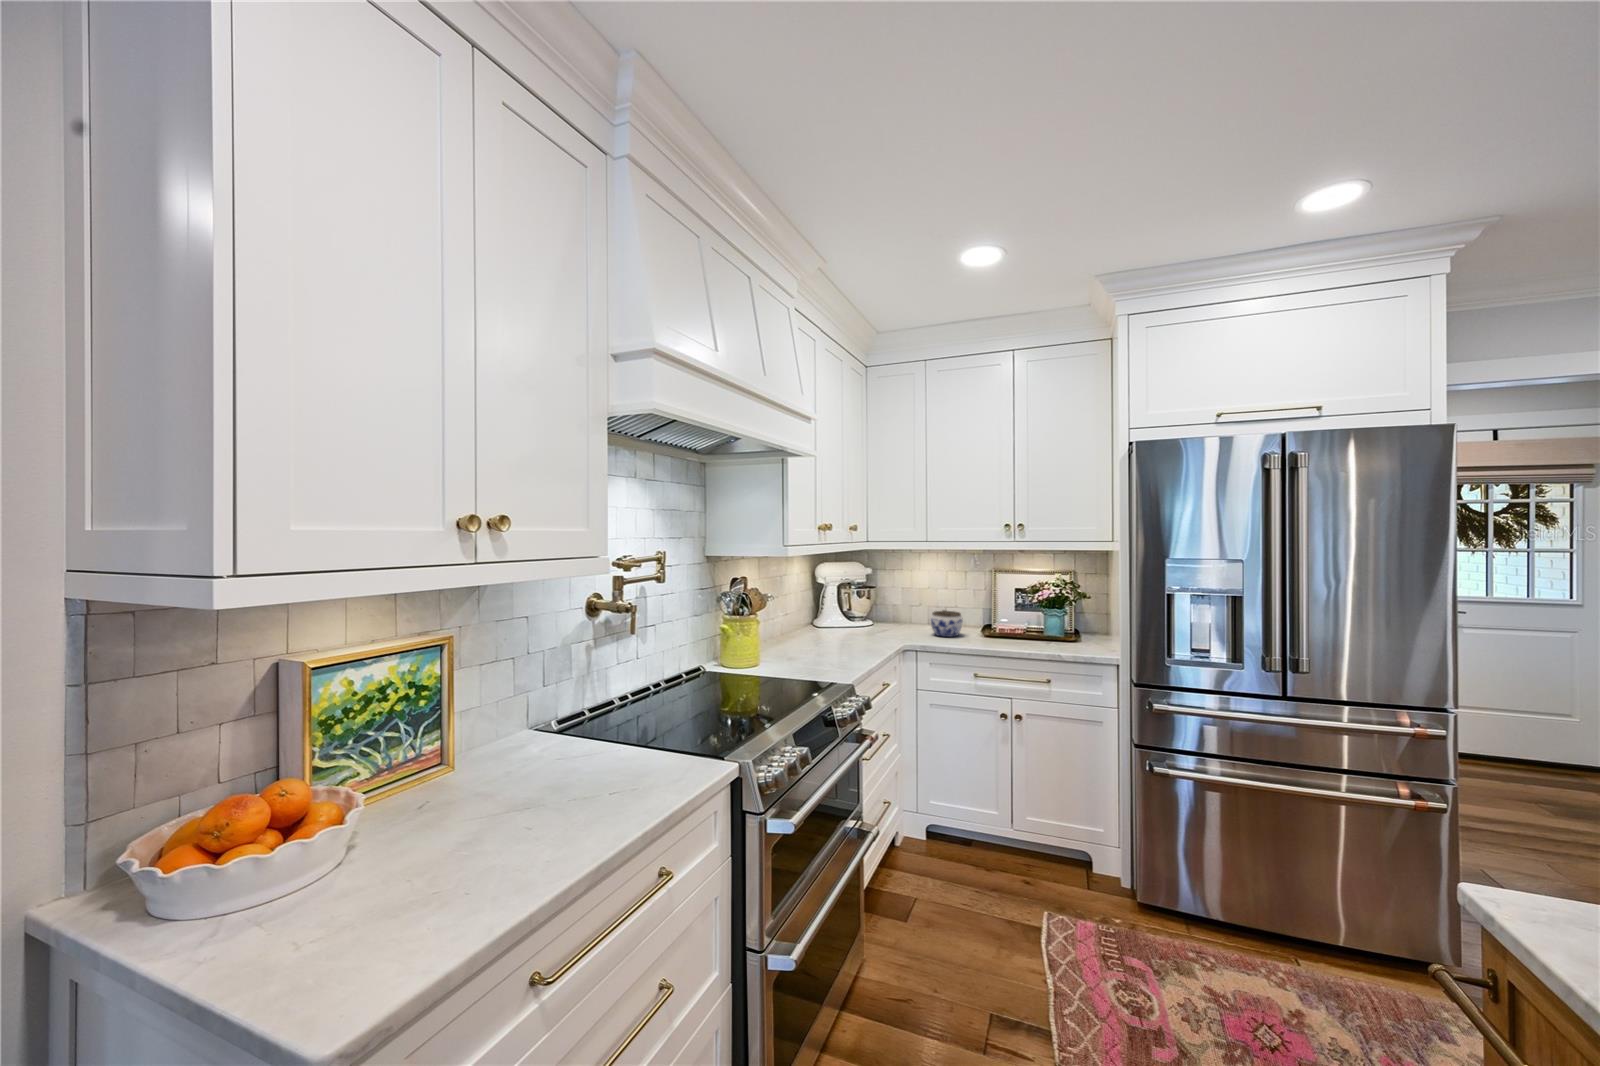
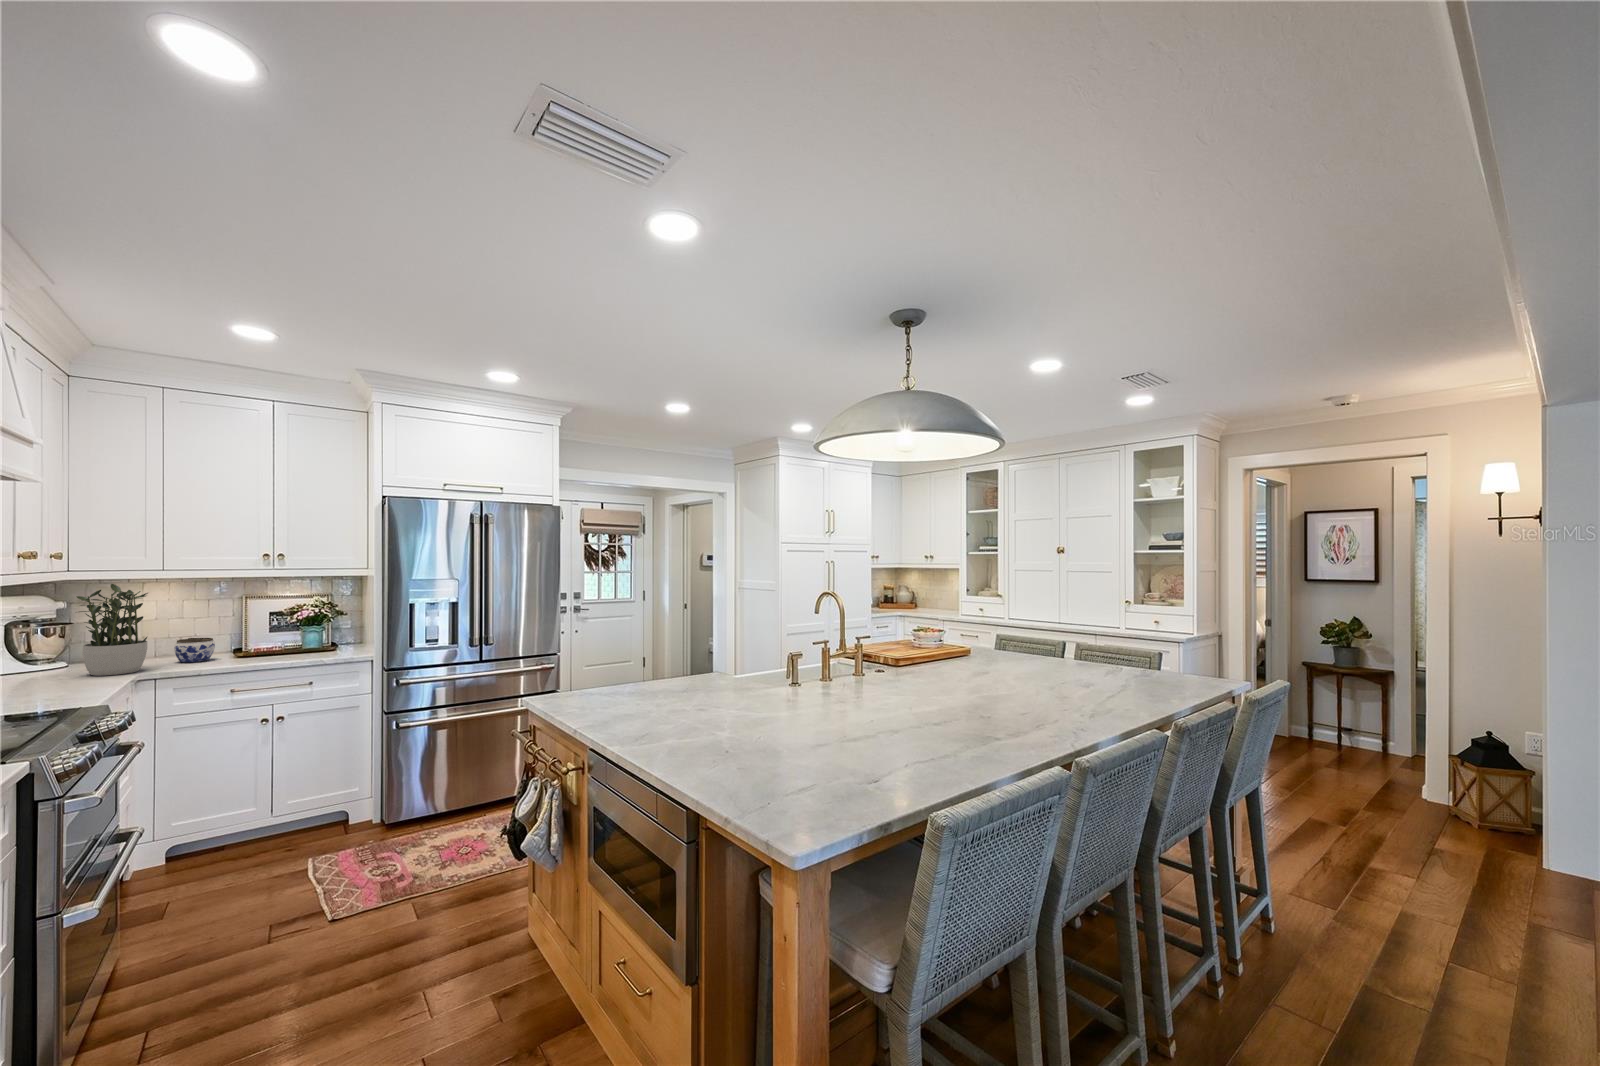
potted plant: none [856,554,907,643] -> present [77,584,148,676]

